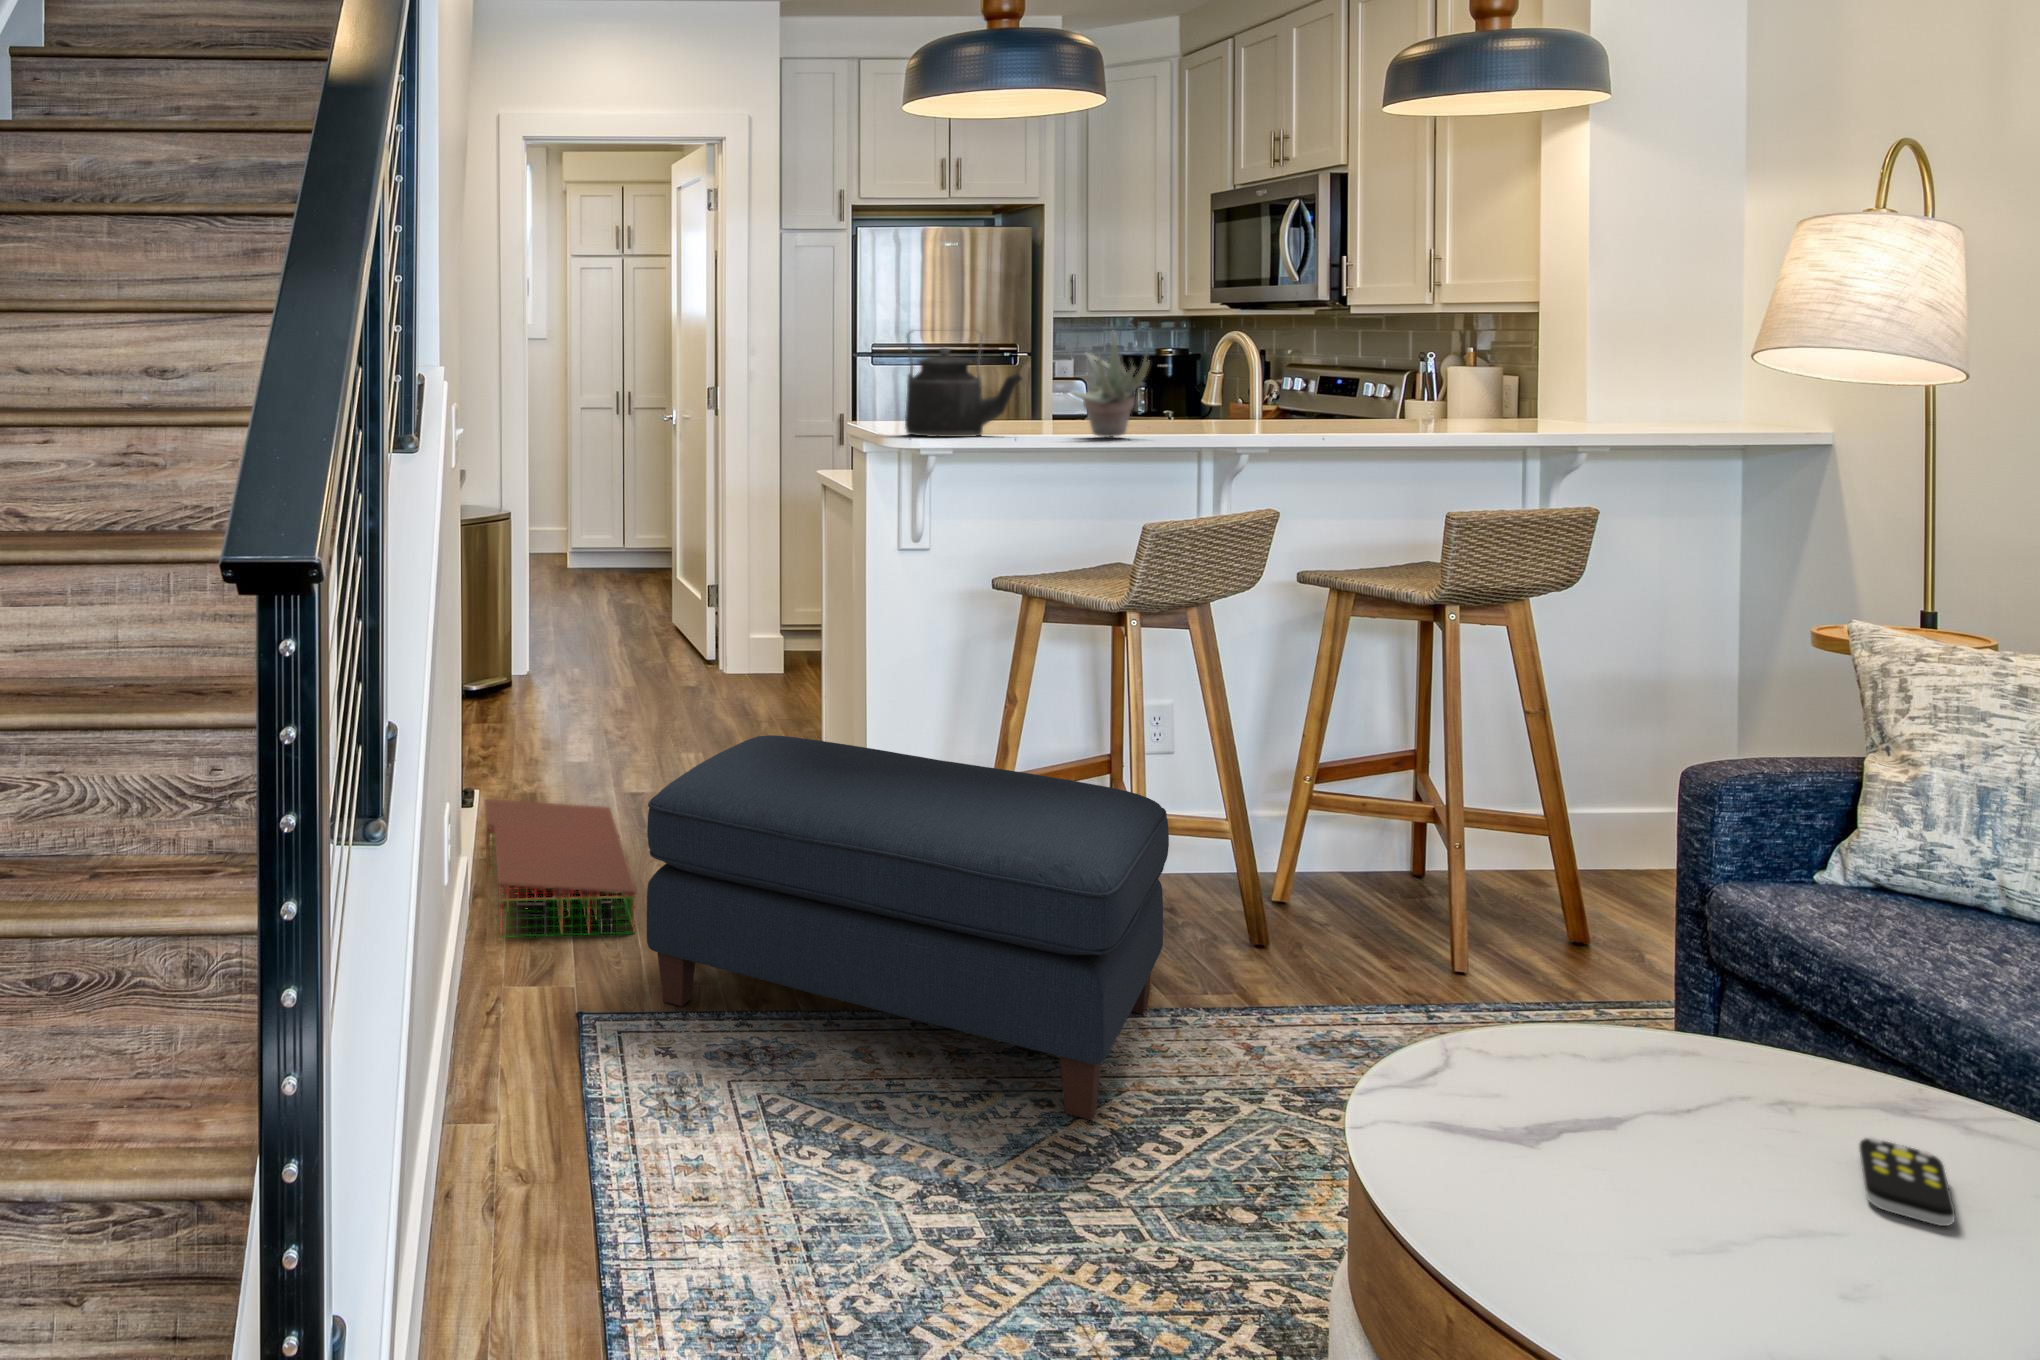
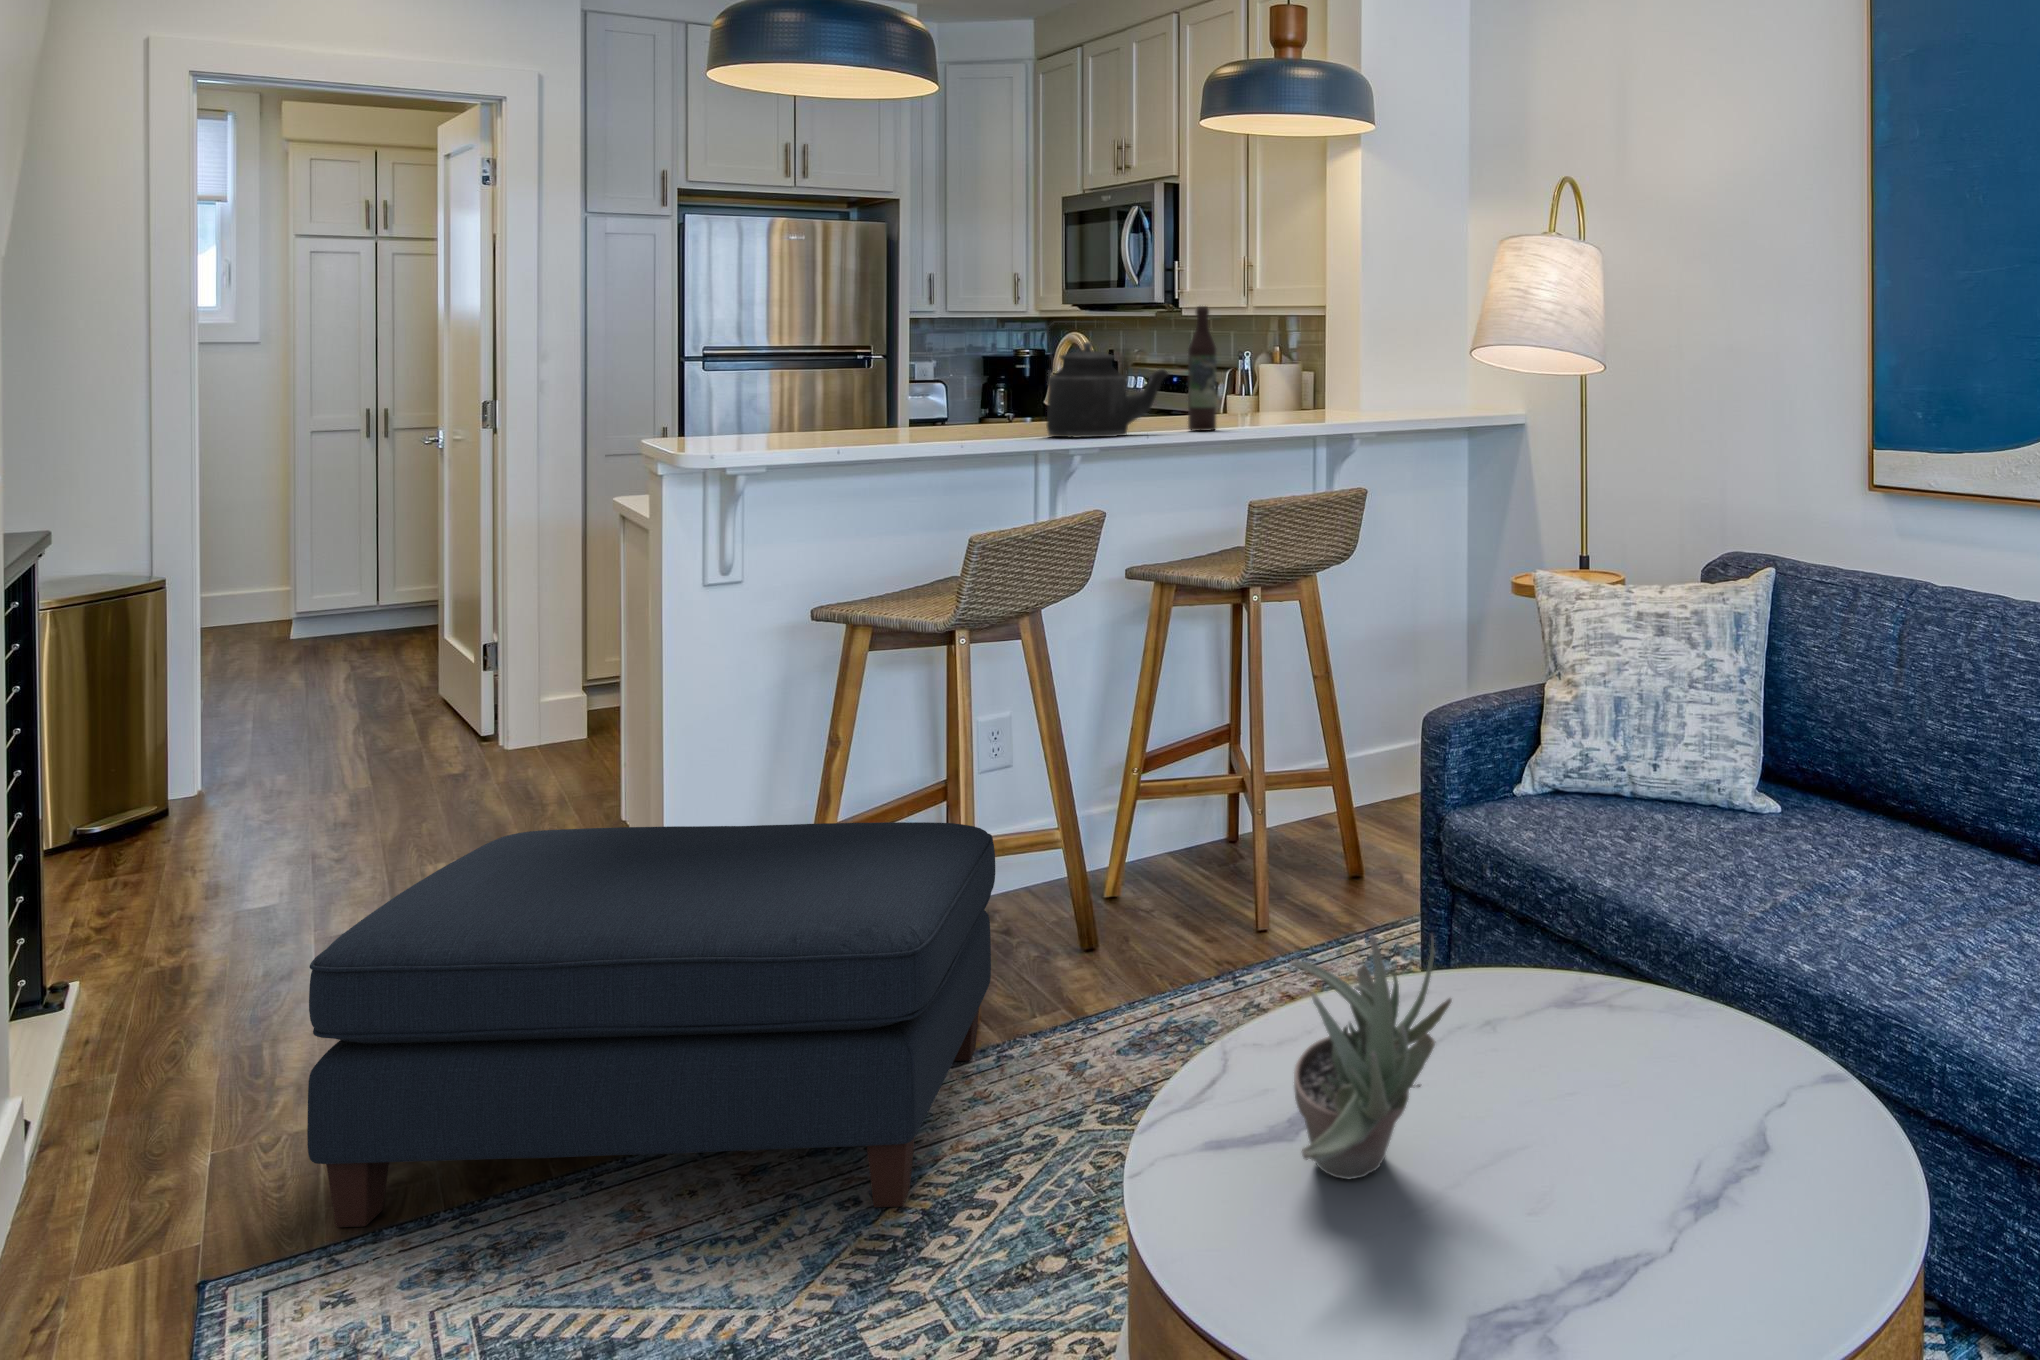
wine bottle: none [1367,306,1402,436] -> present [1188,306,1217,431]
succulent plant: present [1071,333,1150,437] -> present [1290,935,1452,1179]
kettle: present [905,334,1022,437] -> present [1046,323,1168,437]
storage bin: present [484,799,637,936] -> none [51,966,309,1206]
remote control: present [1859,1138,1955,1226] -> none [1539,1032,1600,1102]

